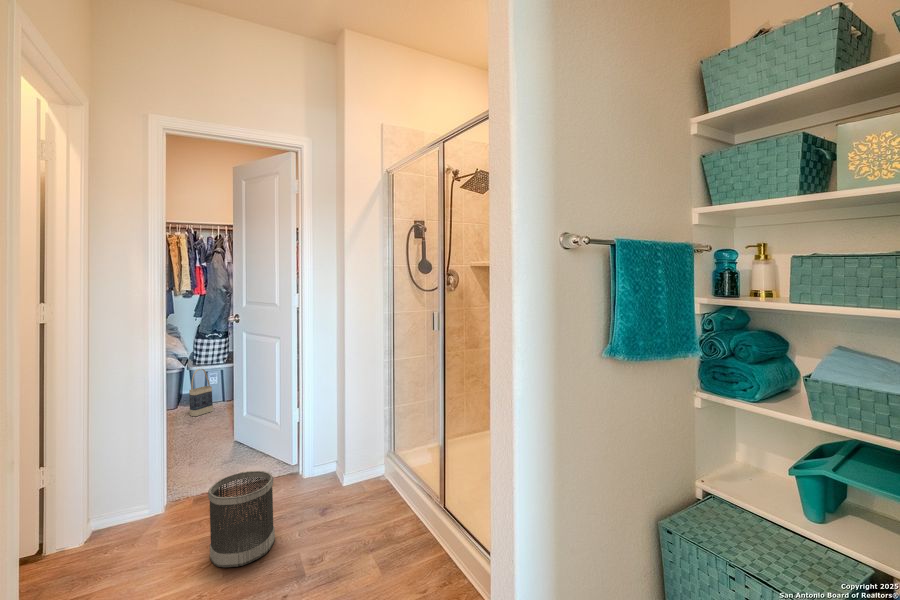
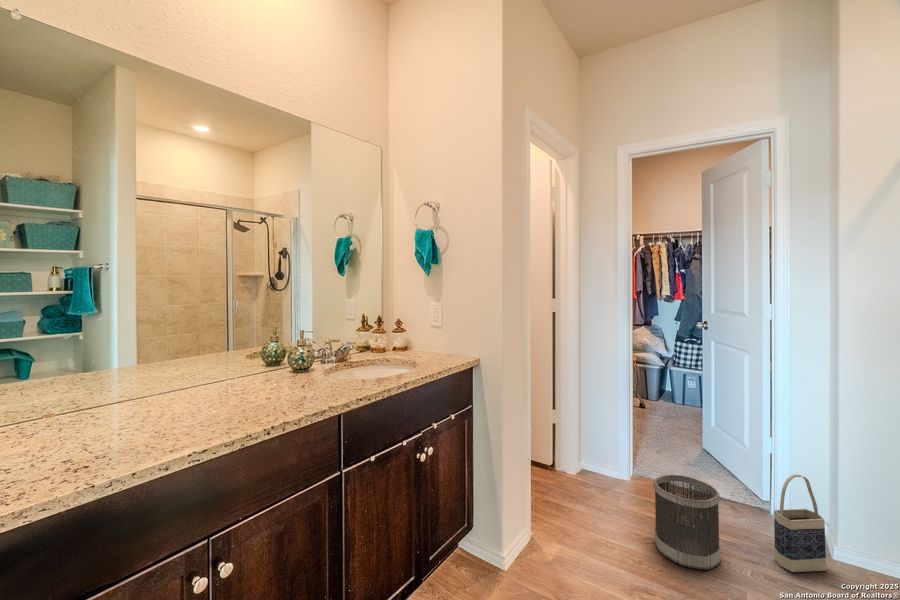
bag: present [189,369,213,416] -> present [774,474,826,572]

